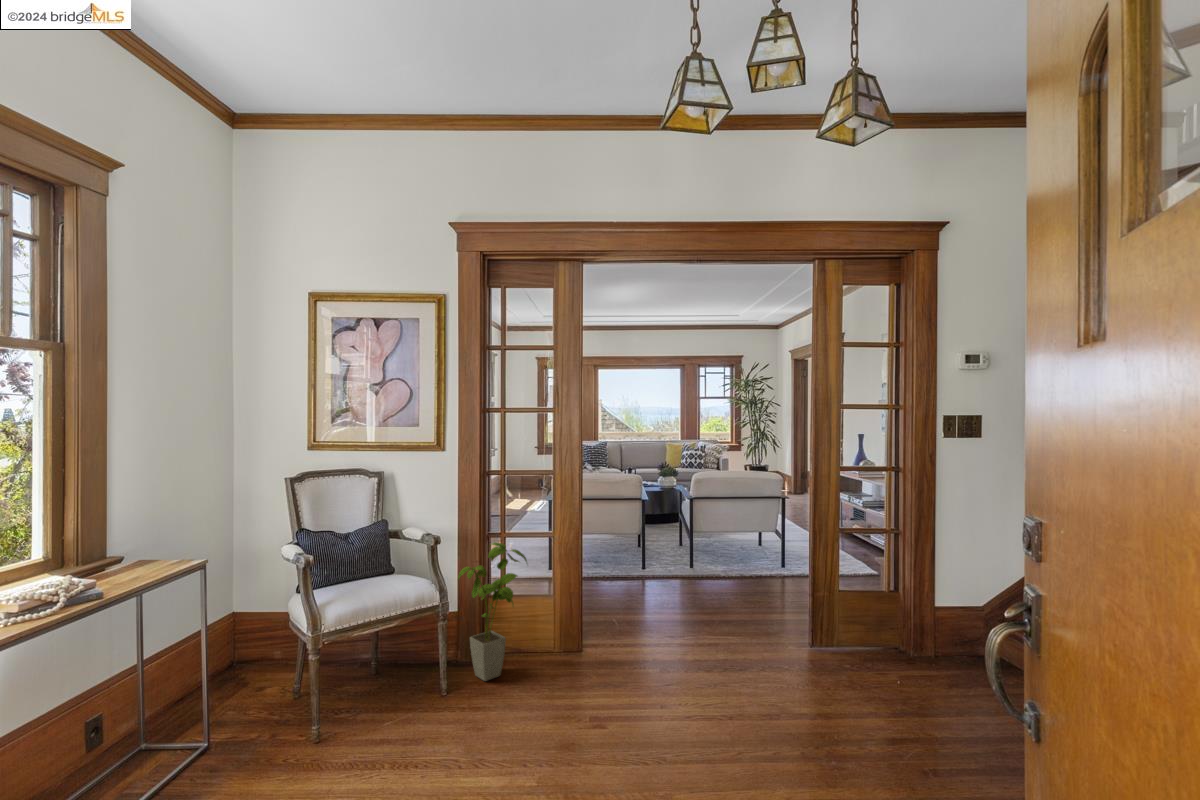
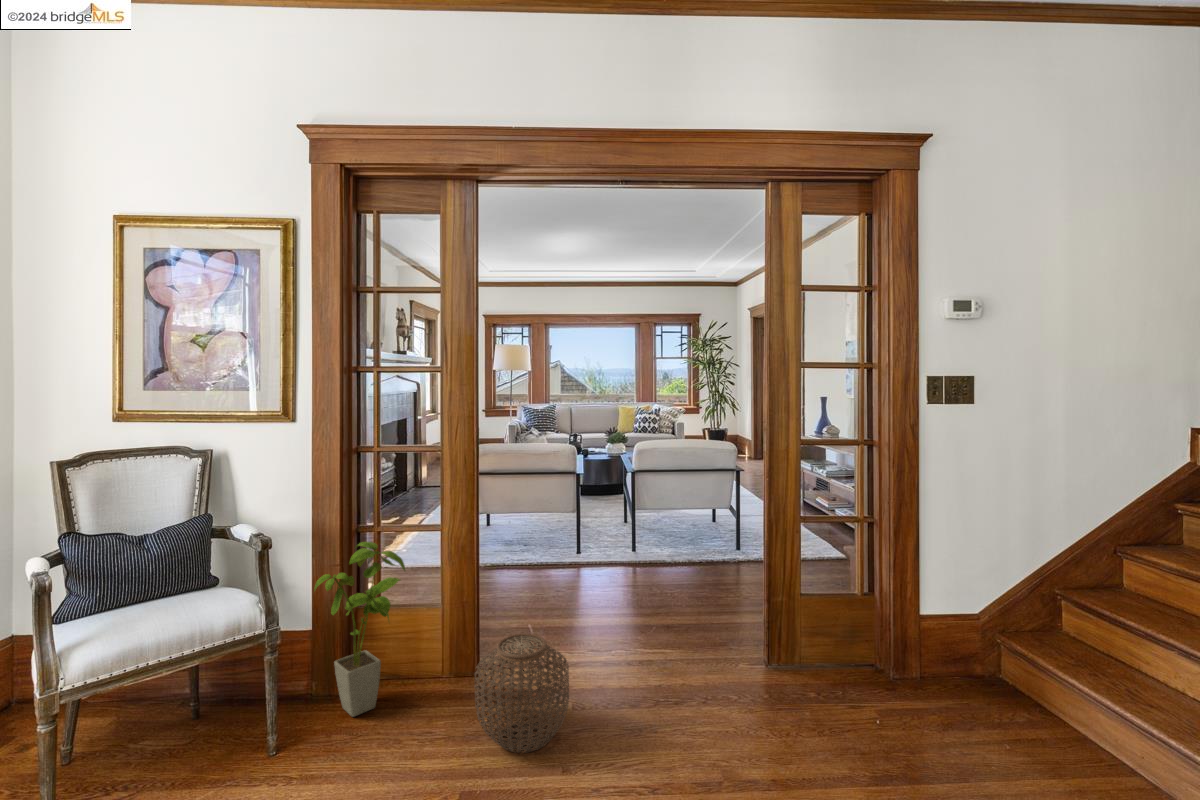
woven basket: none [585,616,658,708] -> present [475,634,569,753]

